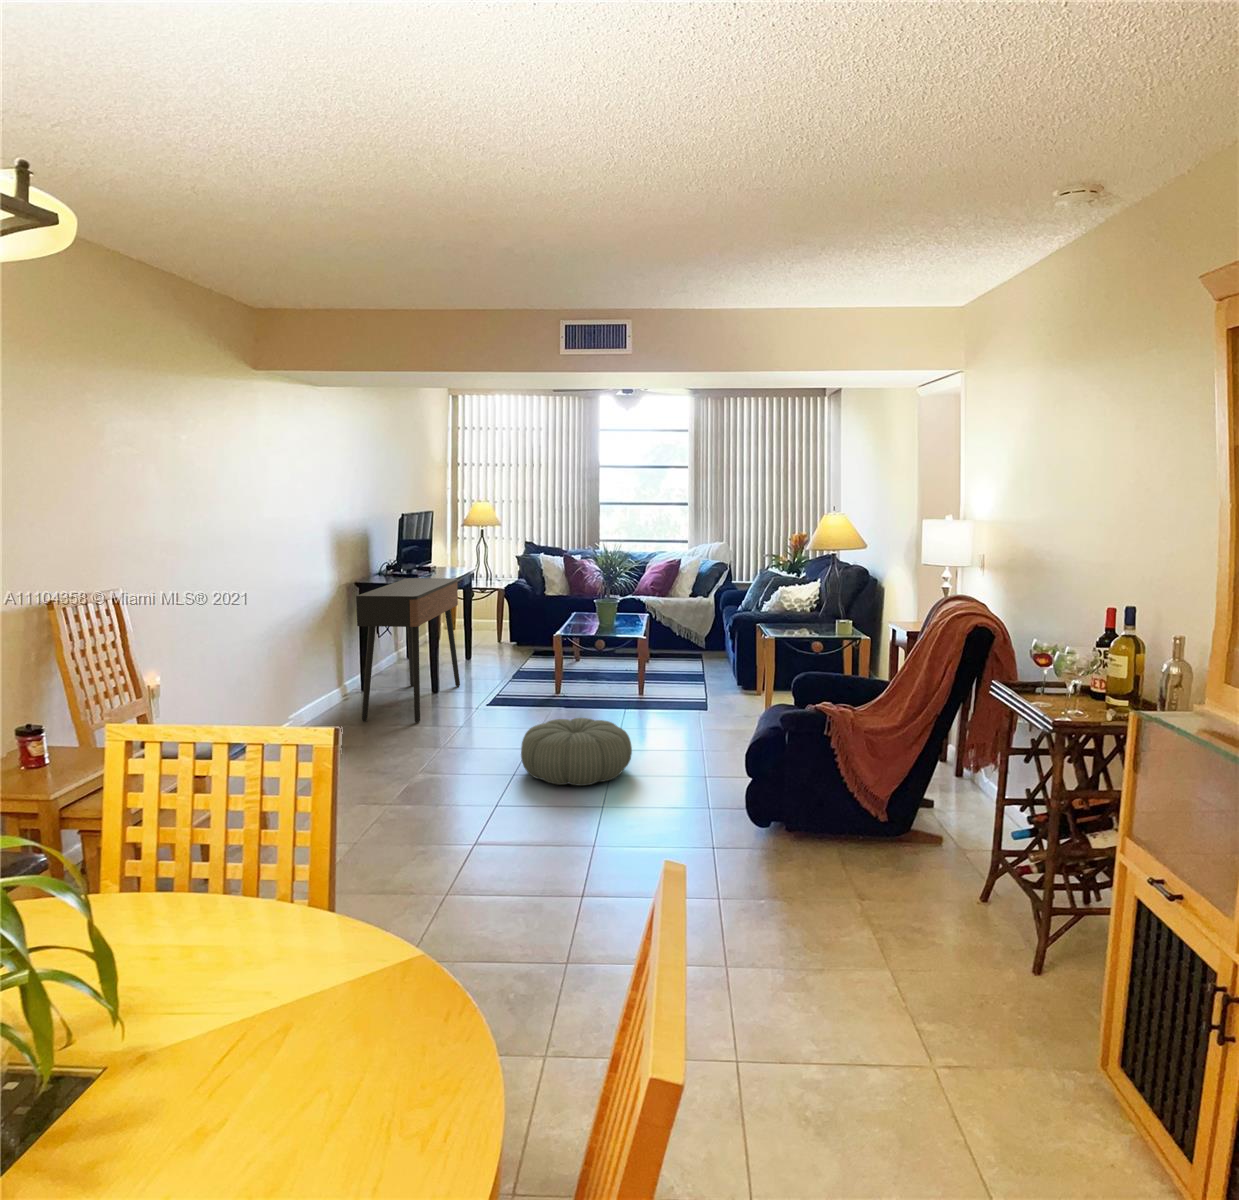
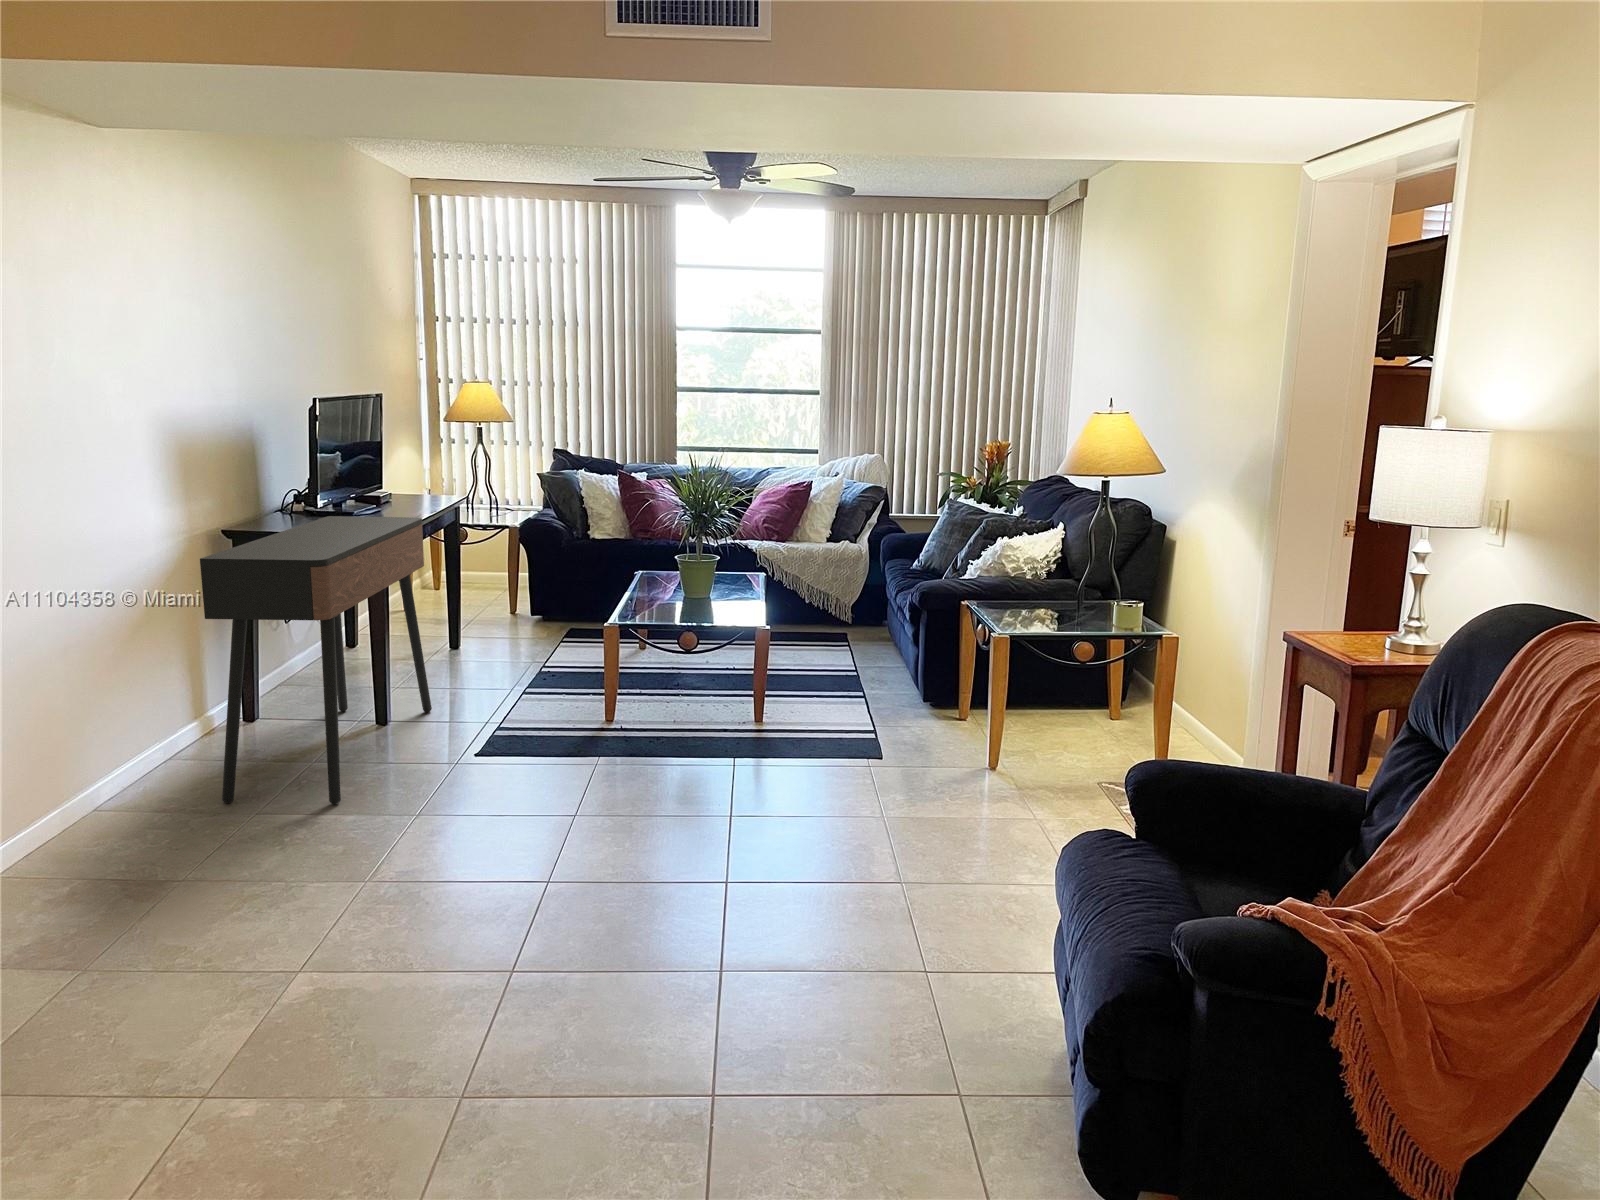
pouf: present [521,718,632,786] -> none [533,821,768,989]

